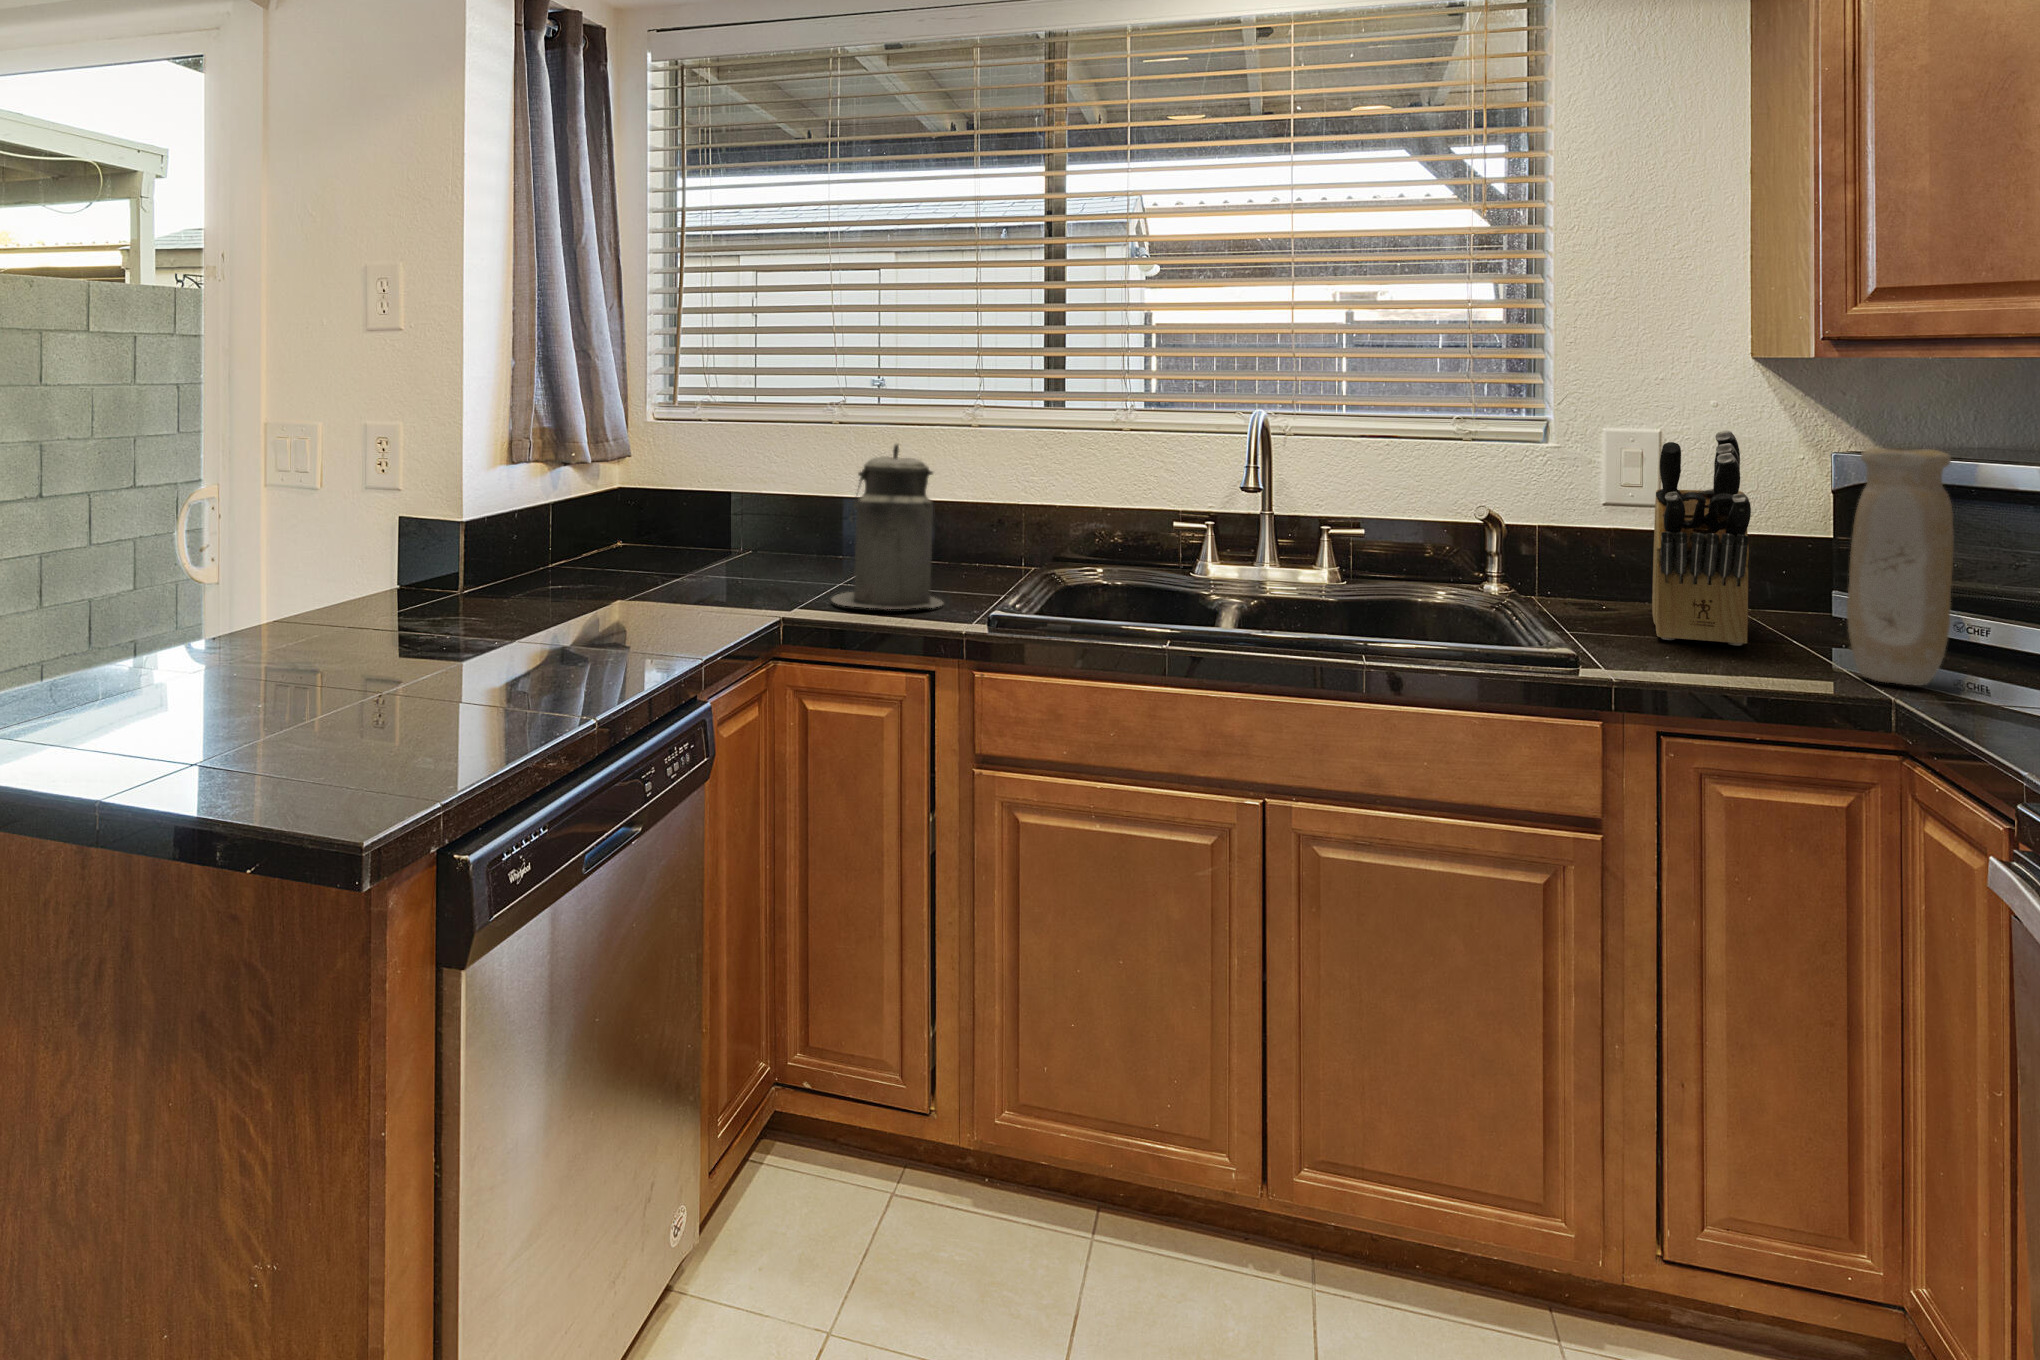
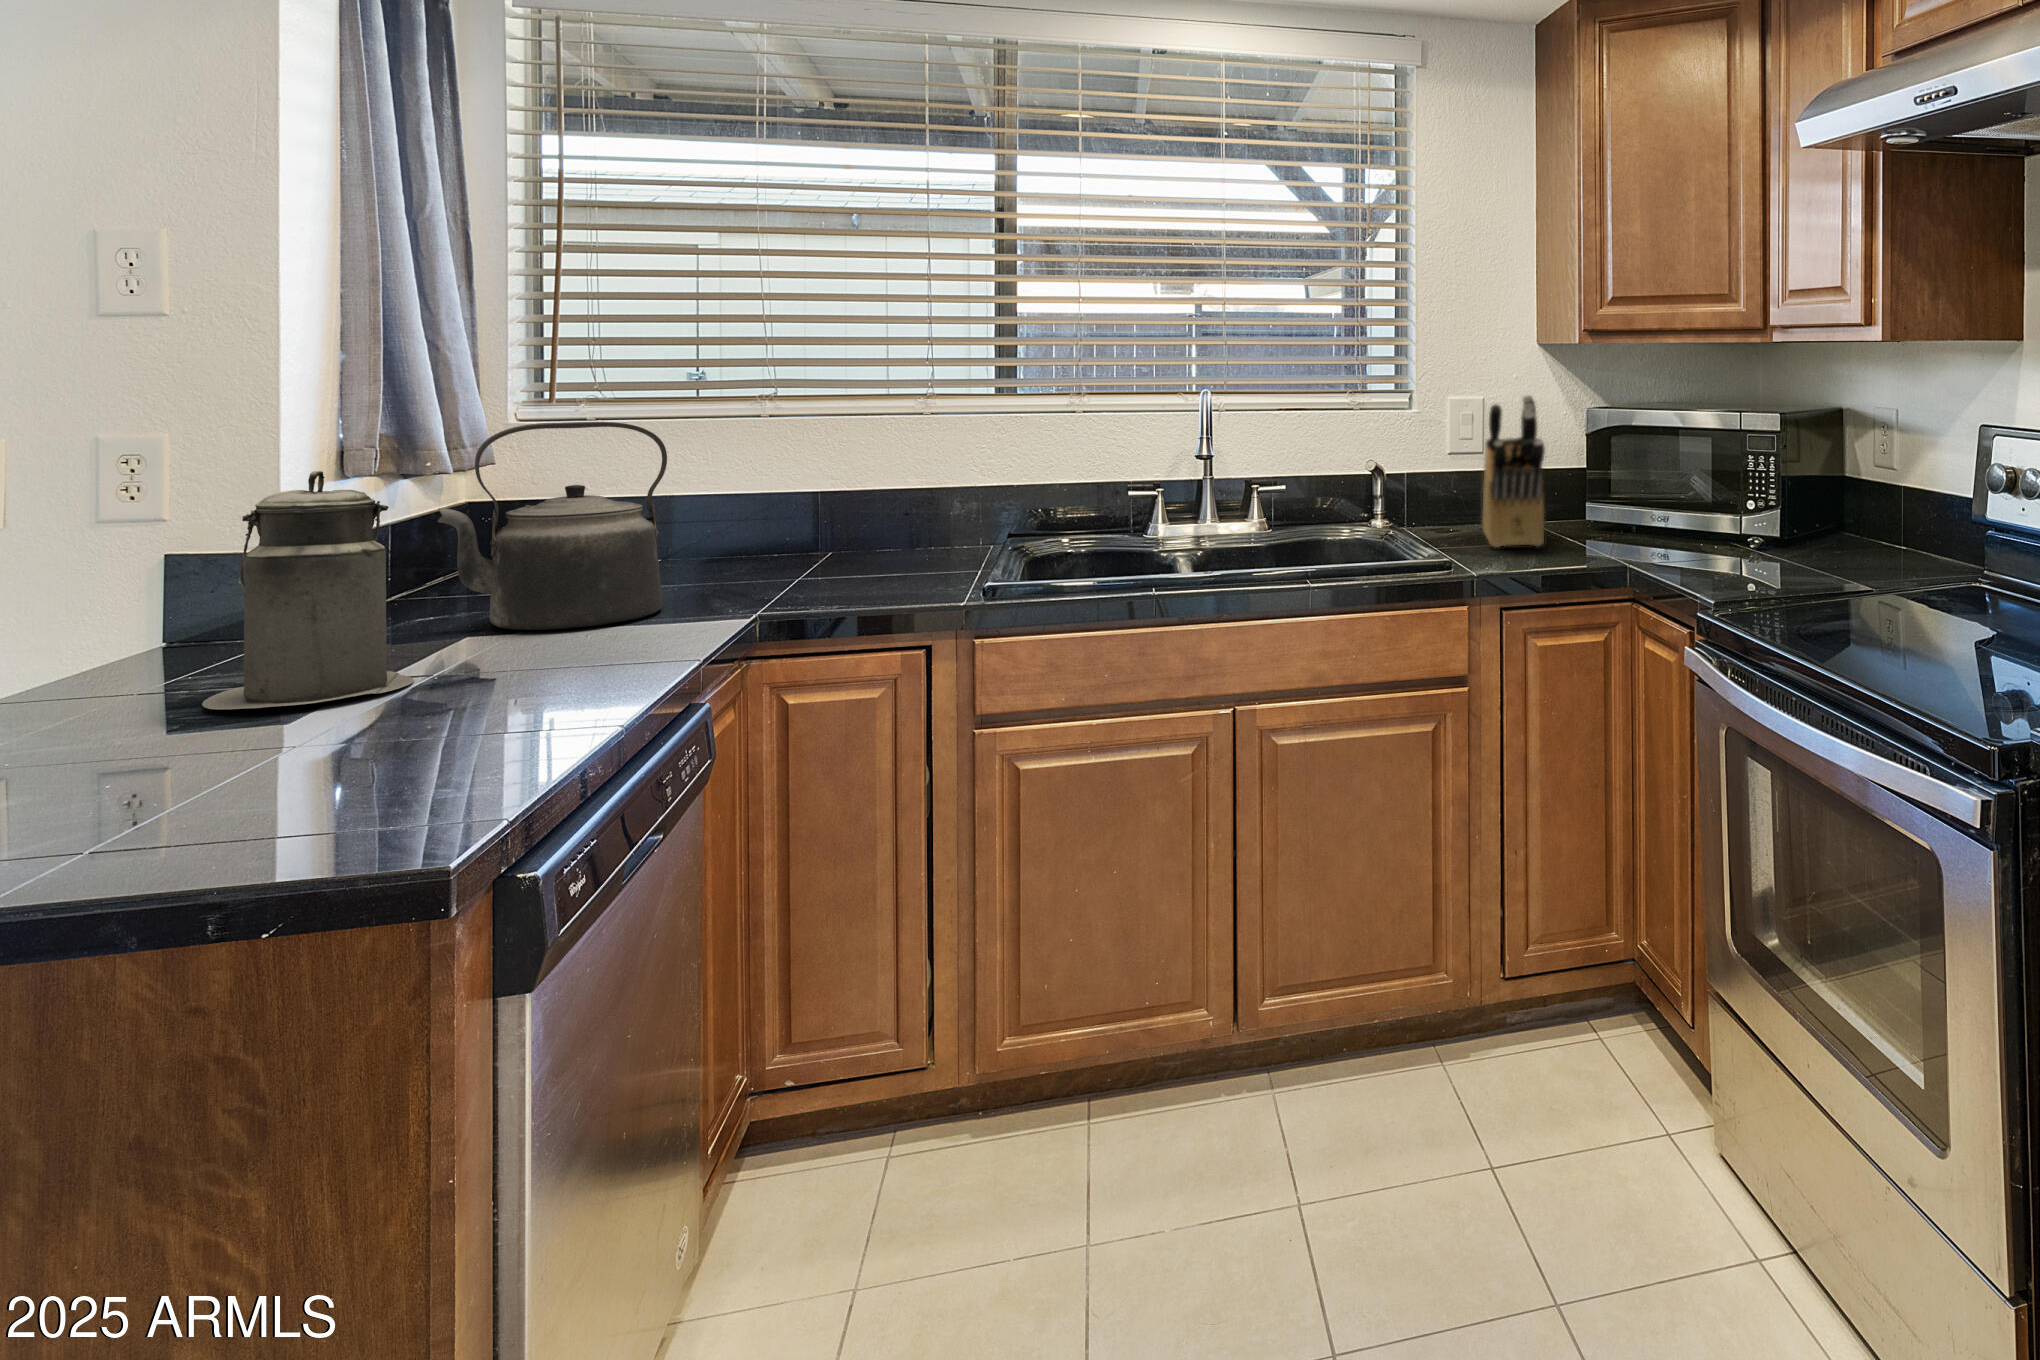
kettle: none [552,426,725,614] -> present [438,422,667,630]
canister: present [831,444,944,609] -> present [202,471,414,710]
vase: present [1847,448,1954,686] -> none [1600,403,1653,559]

